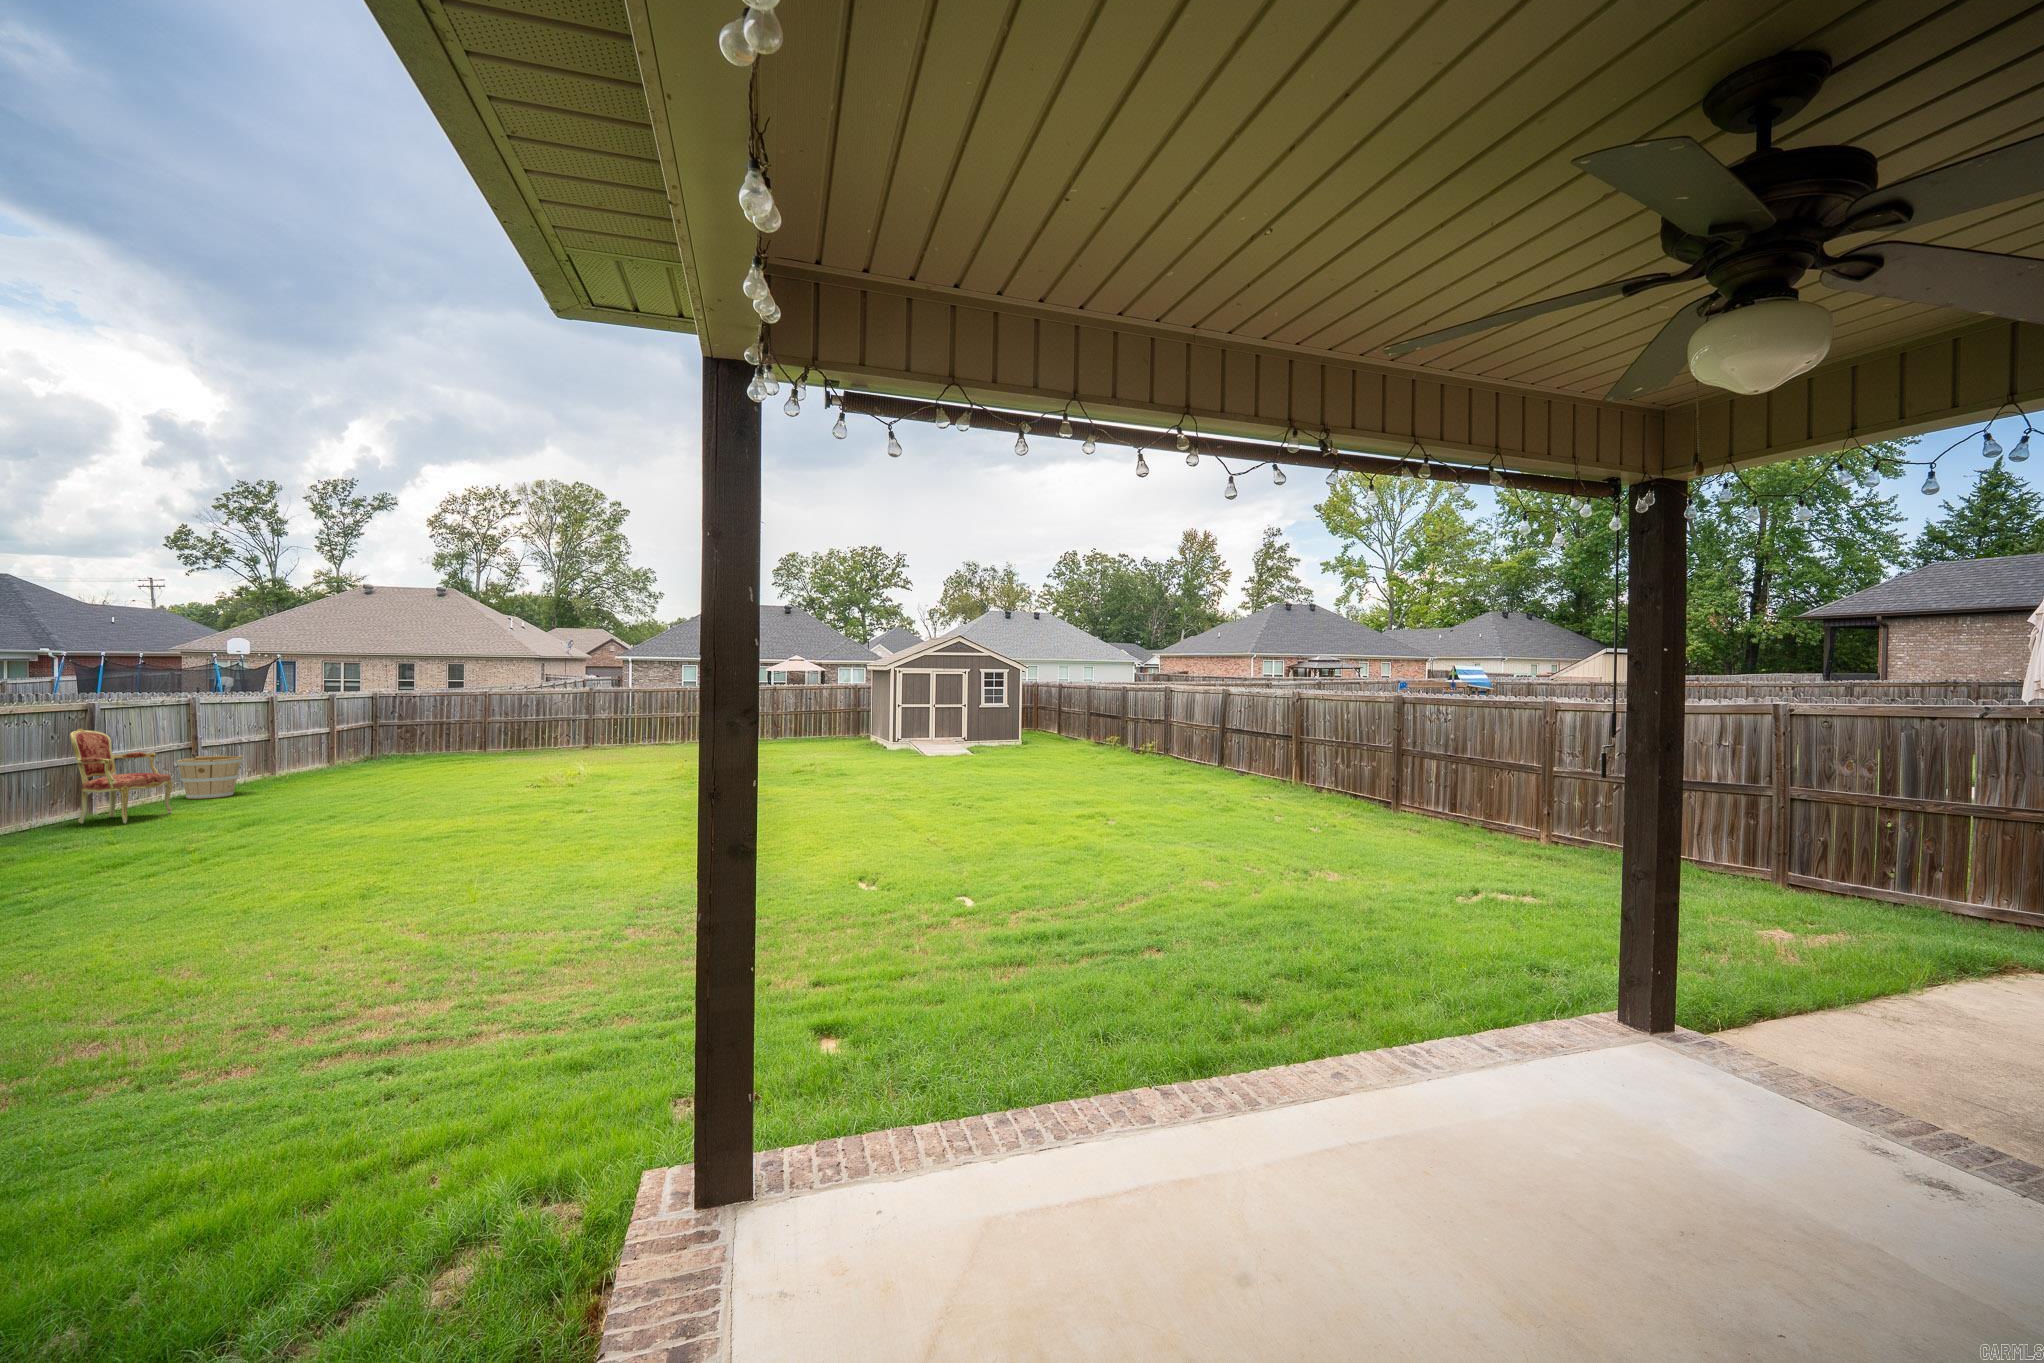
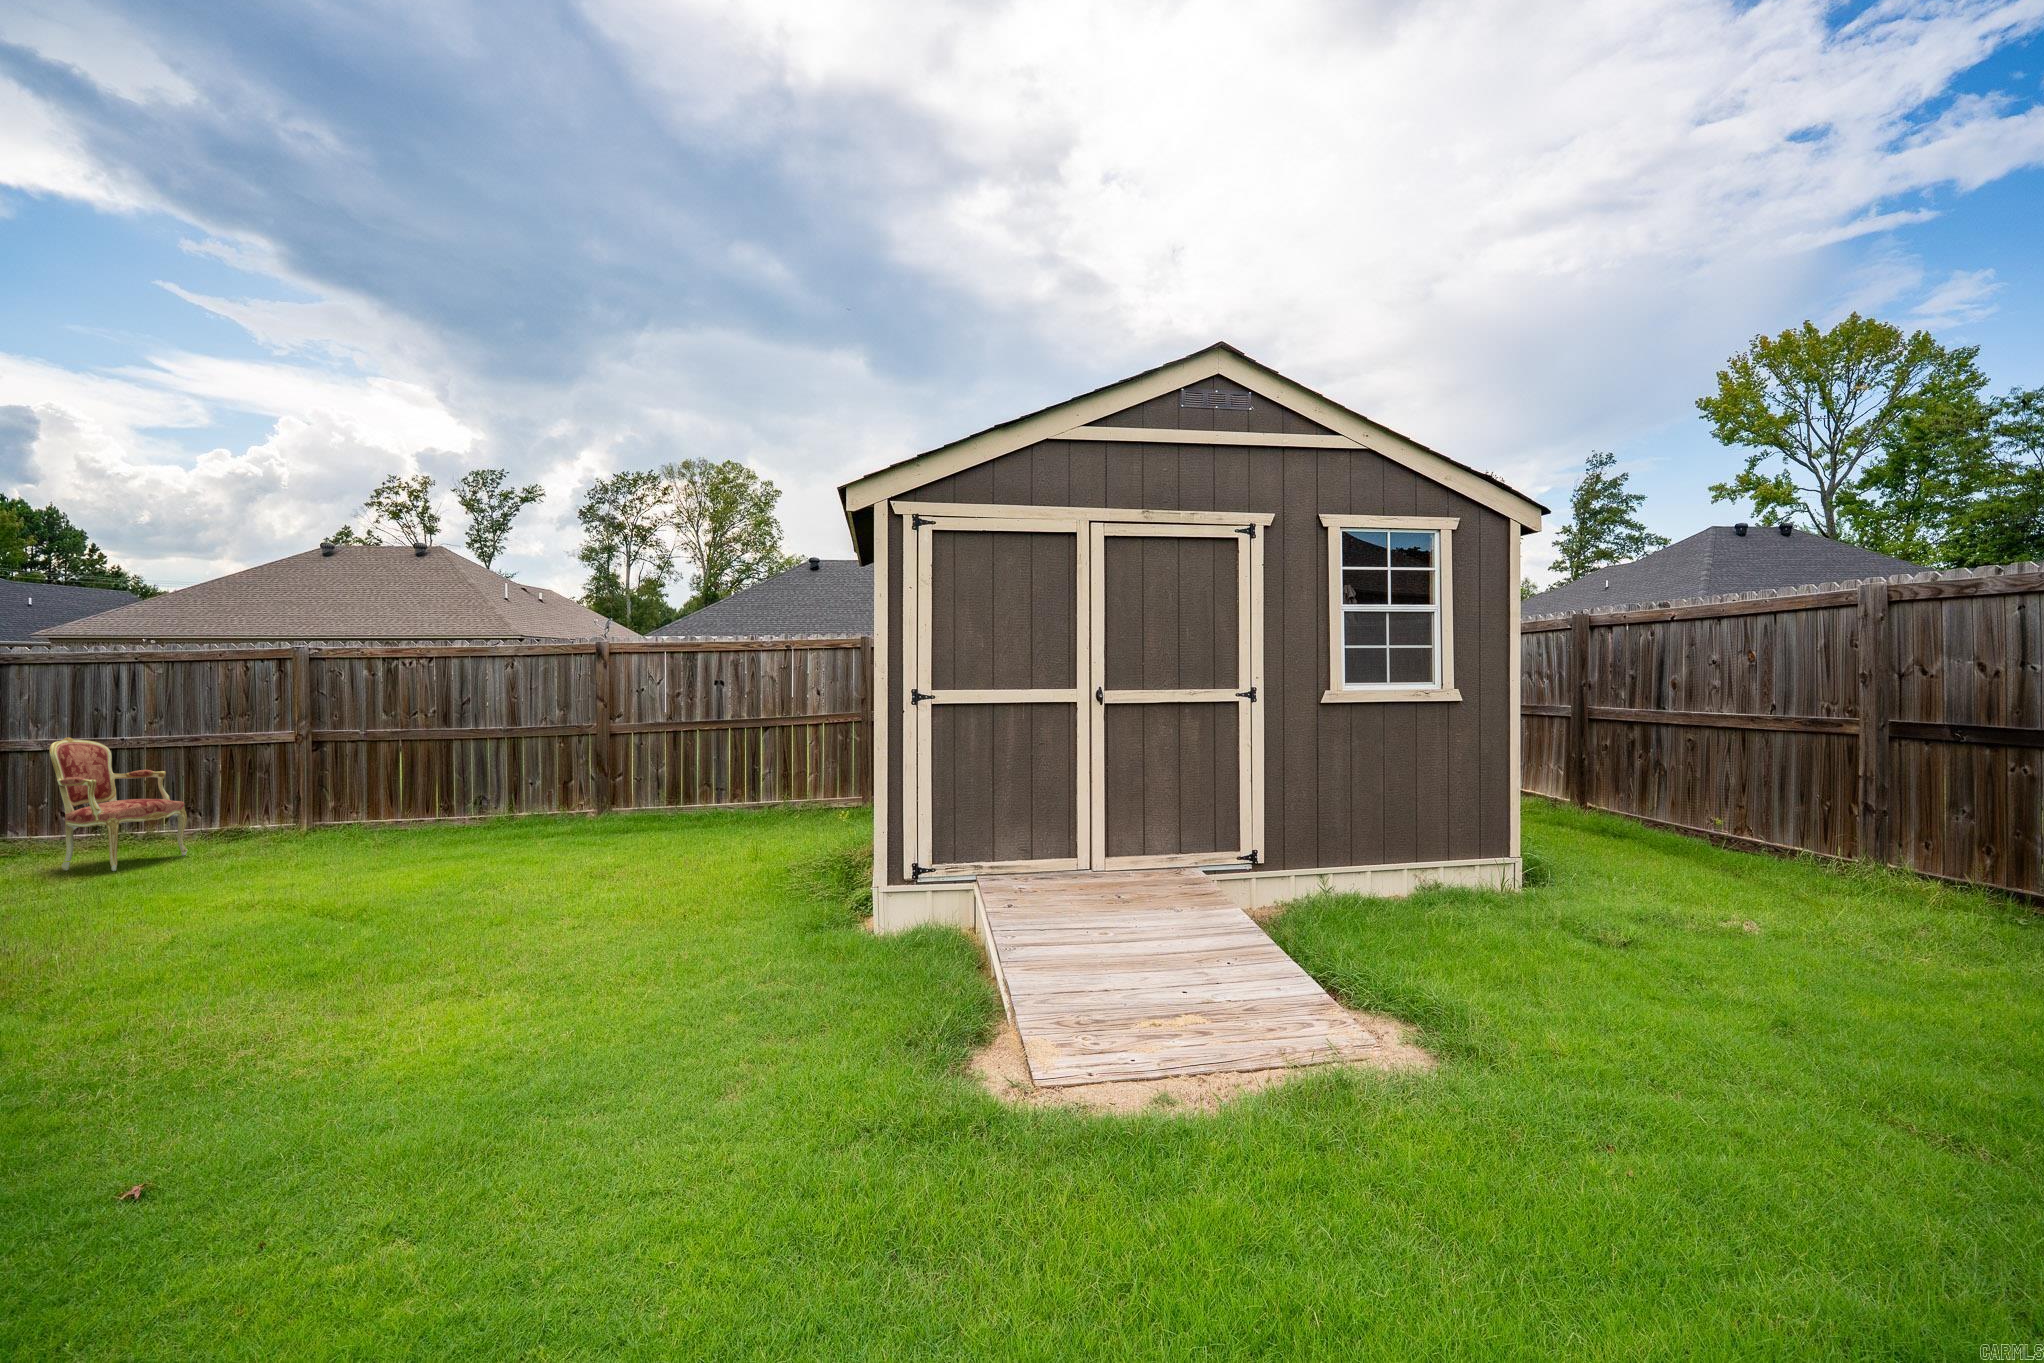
wooden bucket: present [177,755,243,799] -> none [215,774,297,833]

